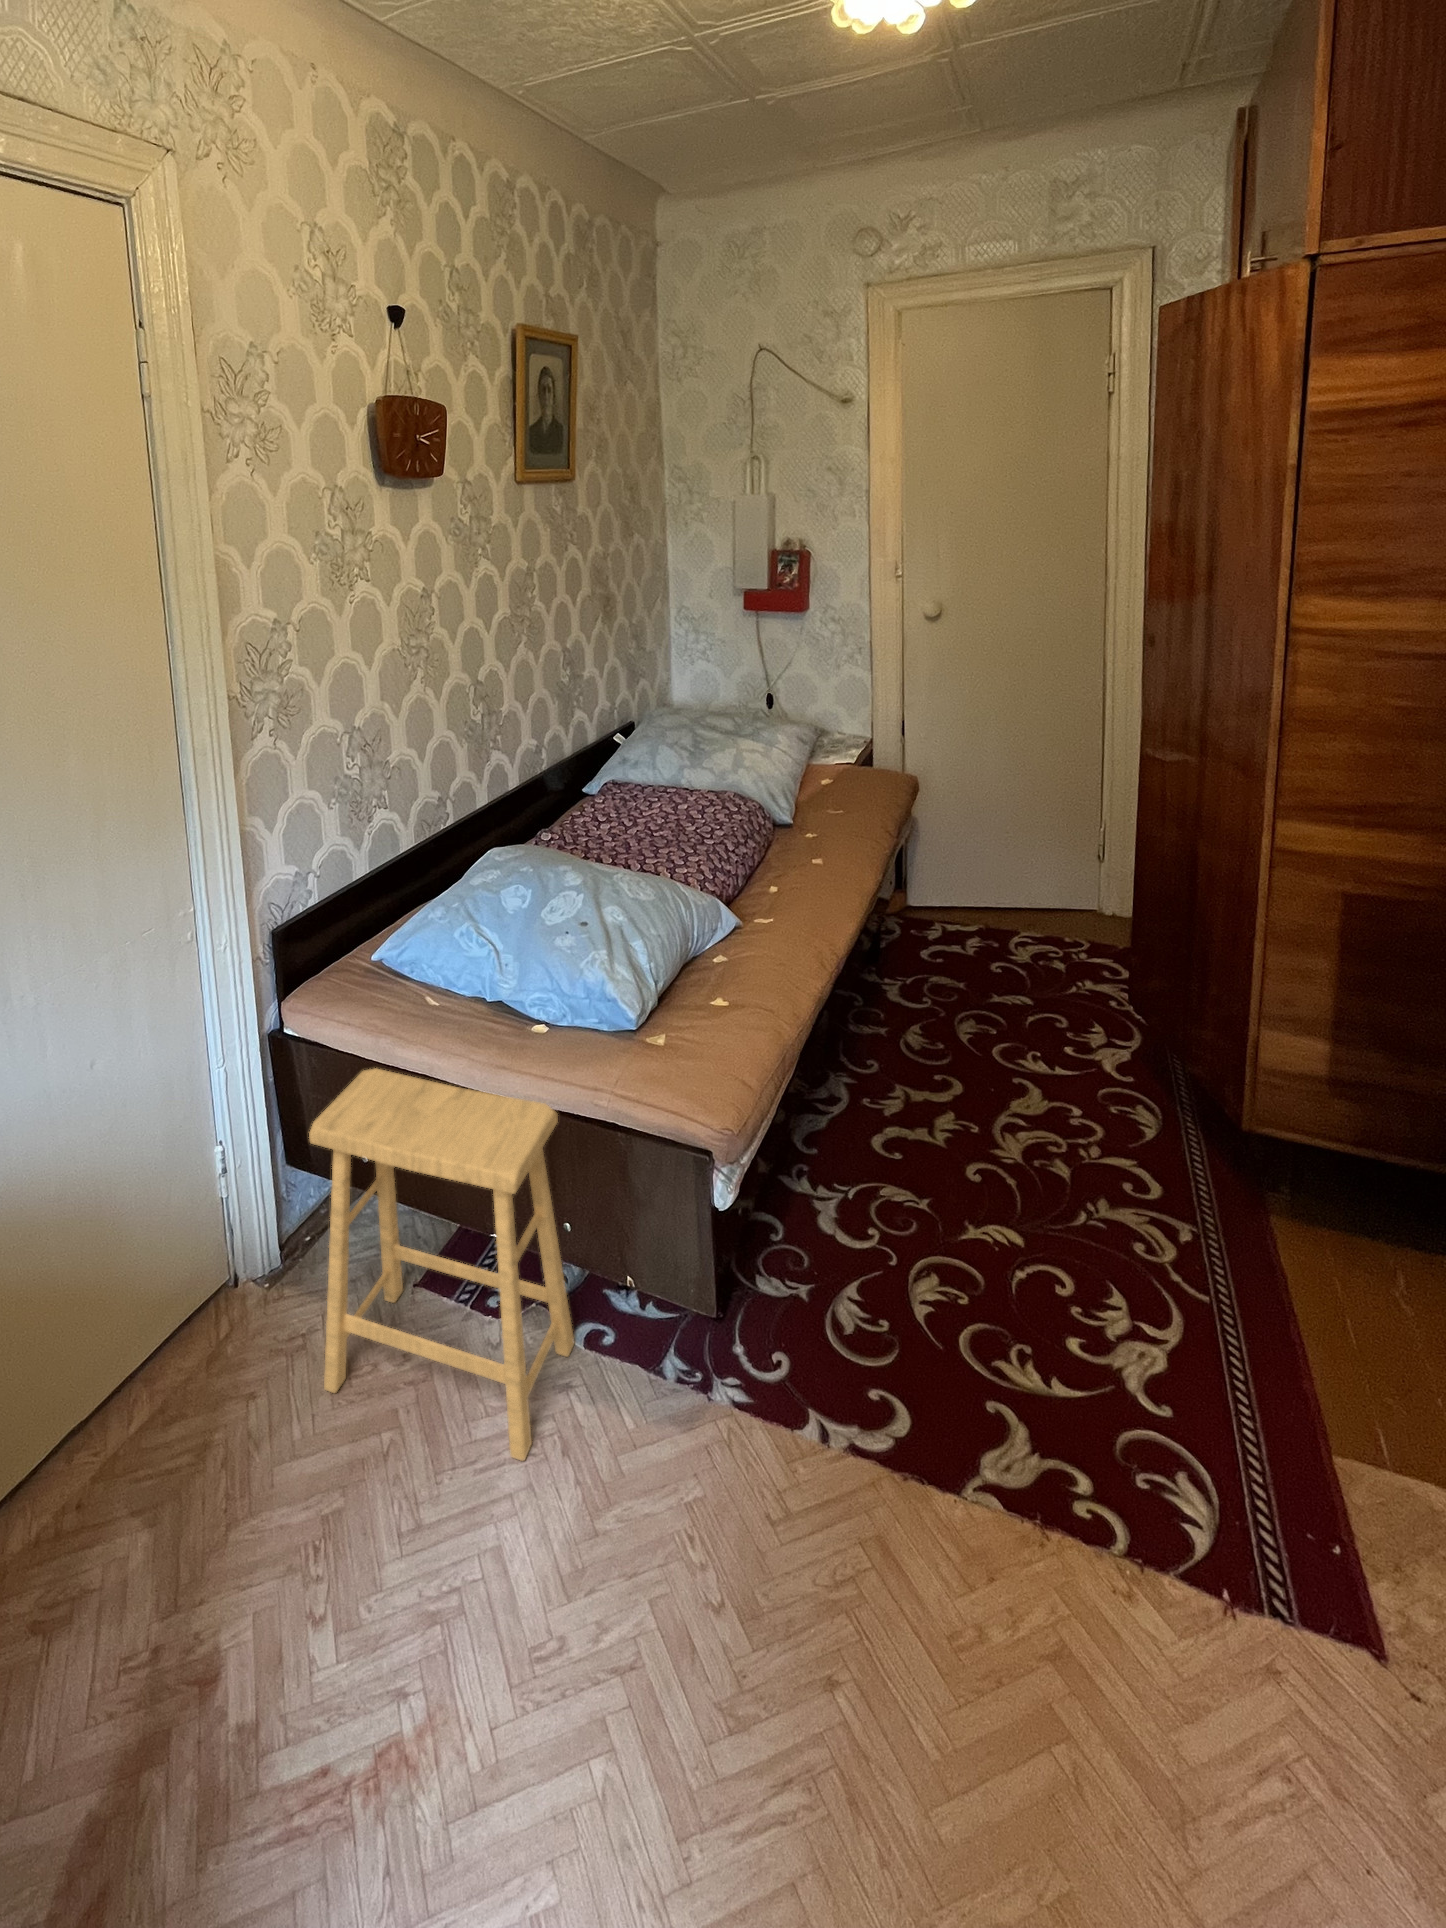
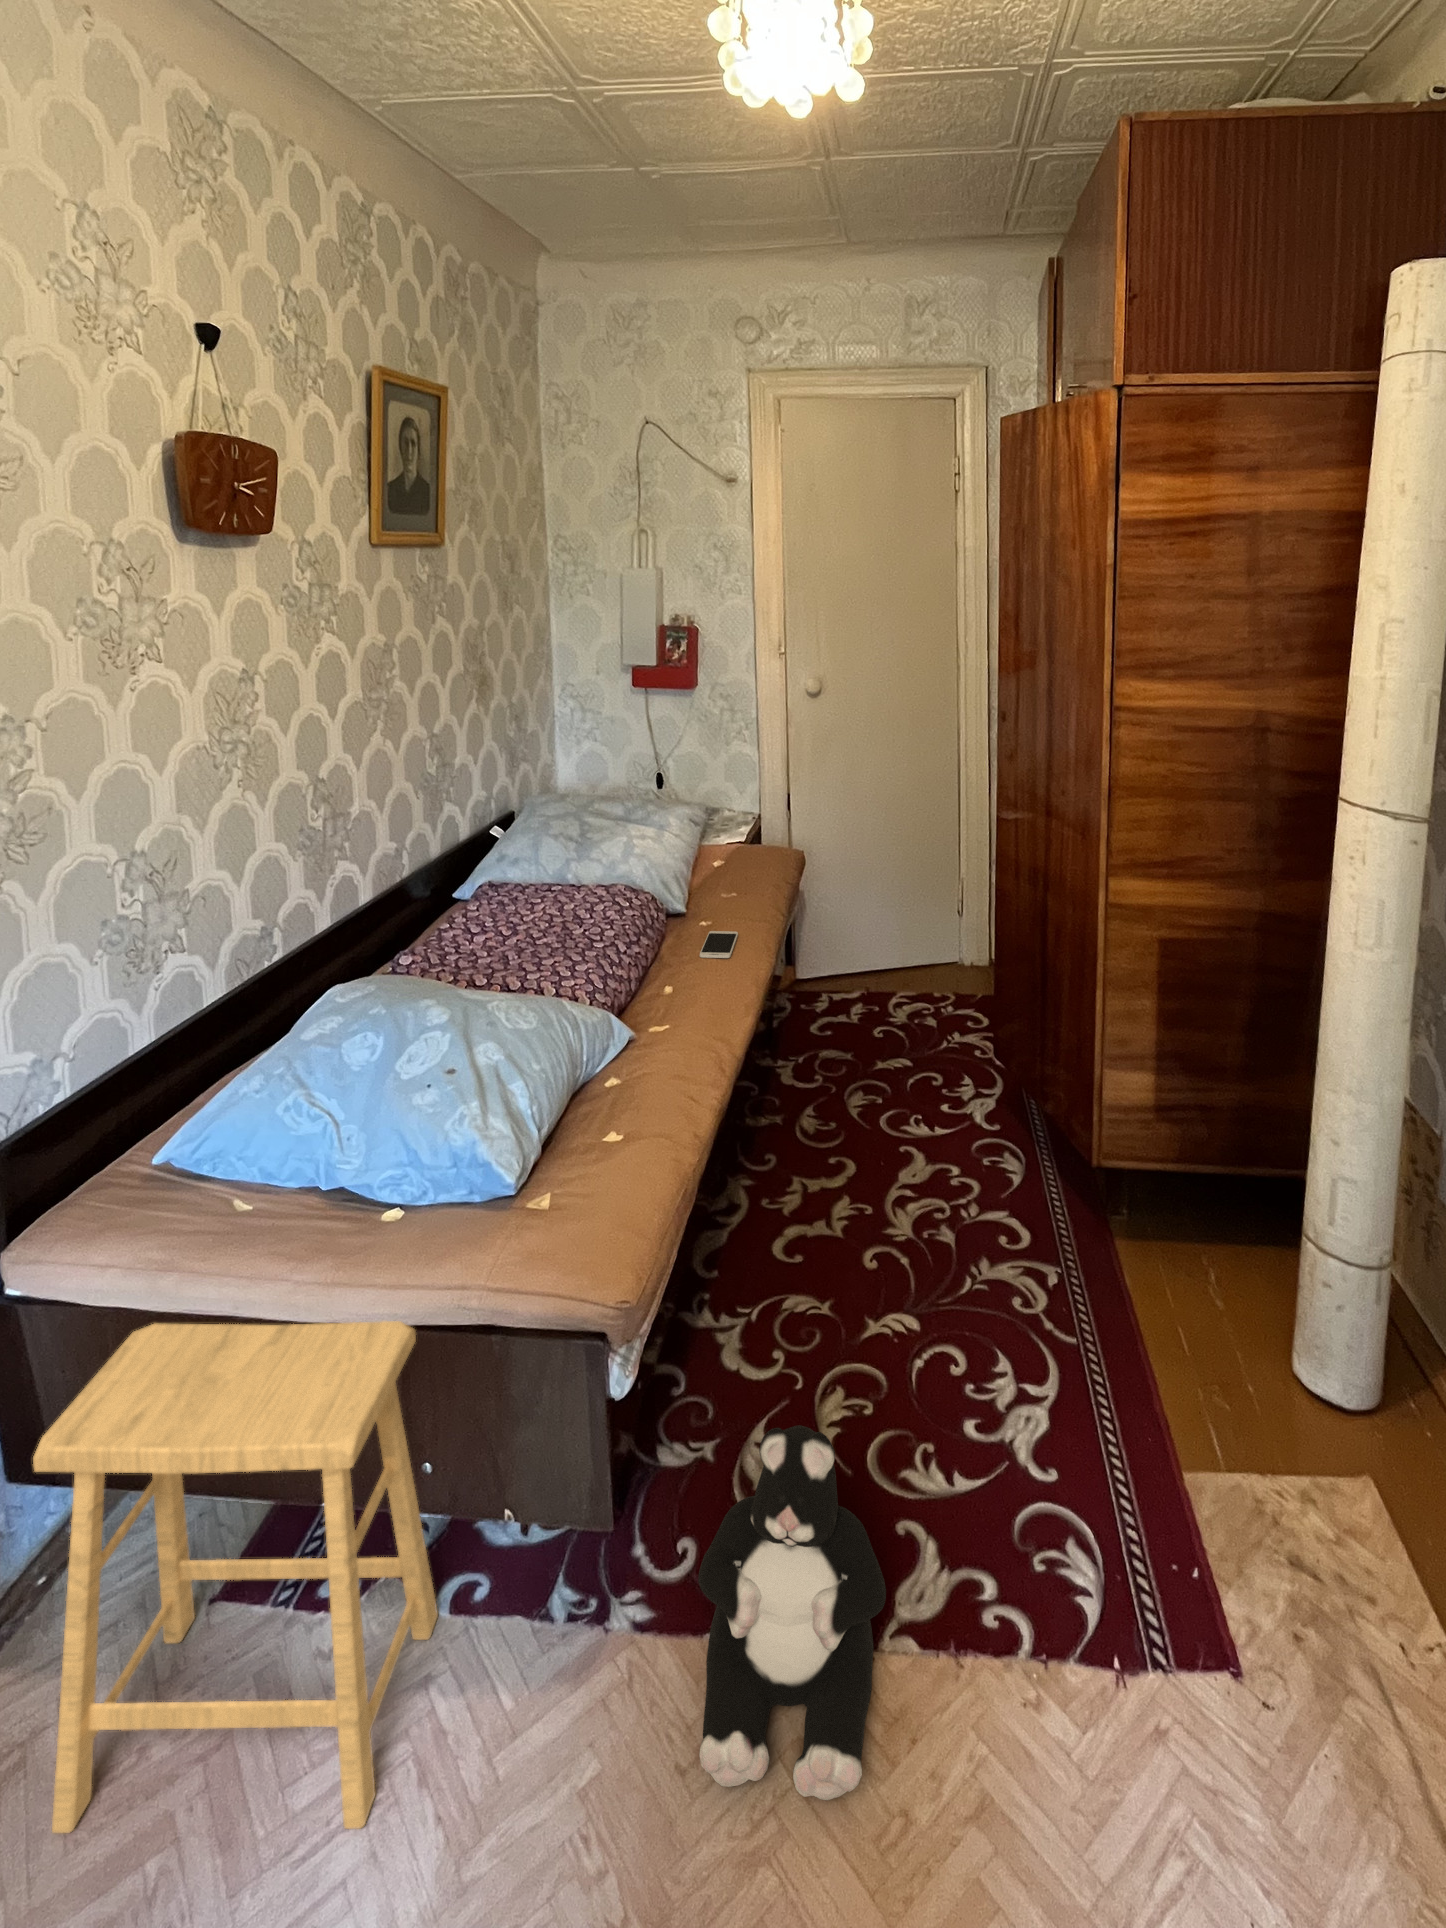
smartphone: none [803,843,843,869] -> present [700,931,738,958]
plush toy: none [788,1268,971,1583] -> present [698,1425,886,1800]

